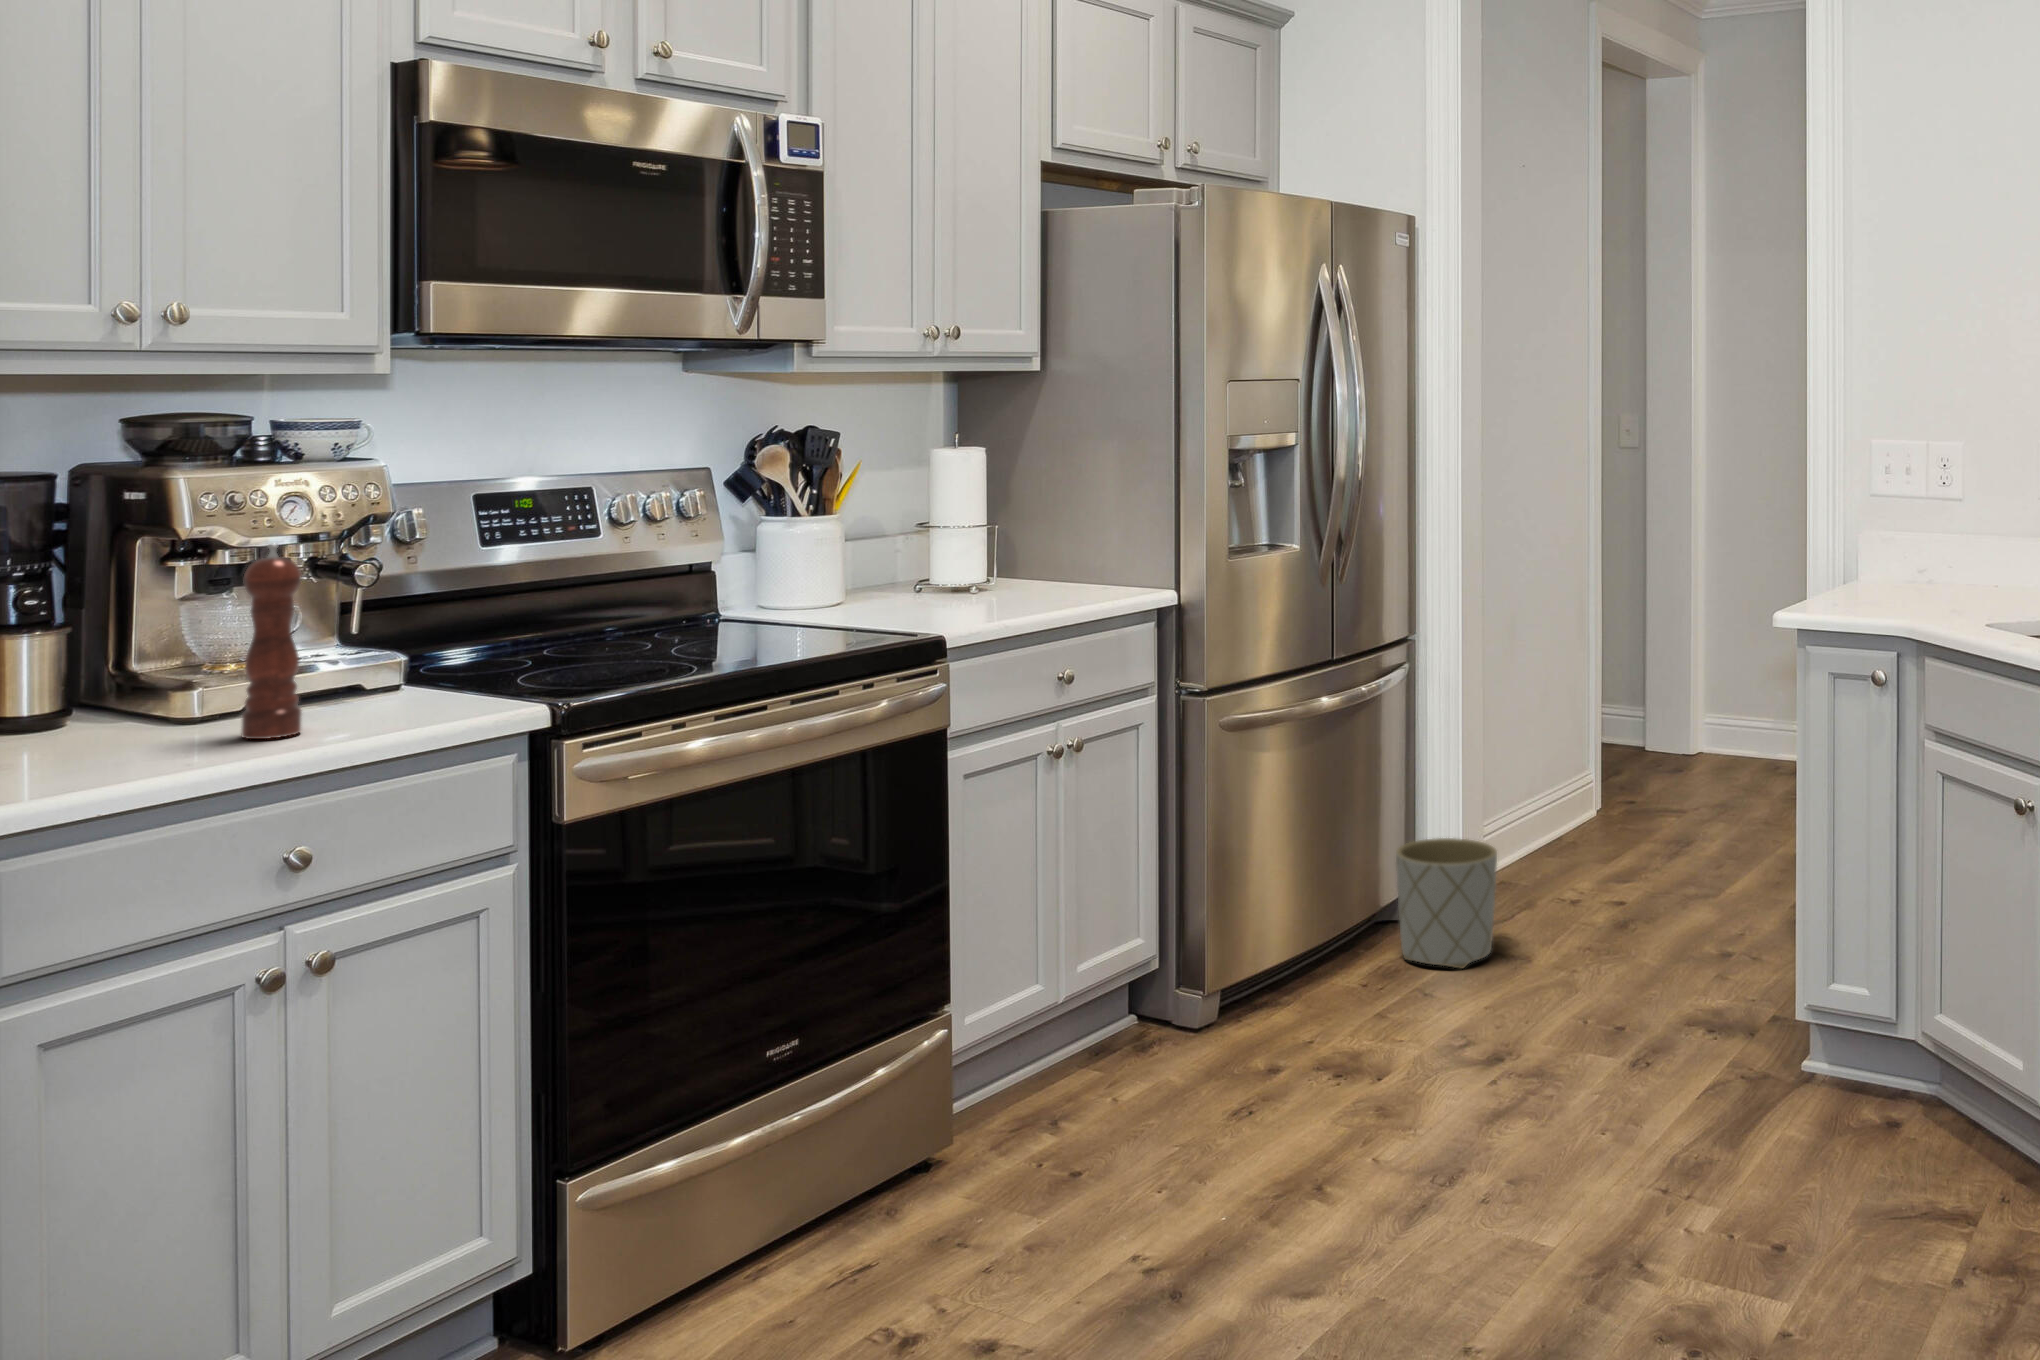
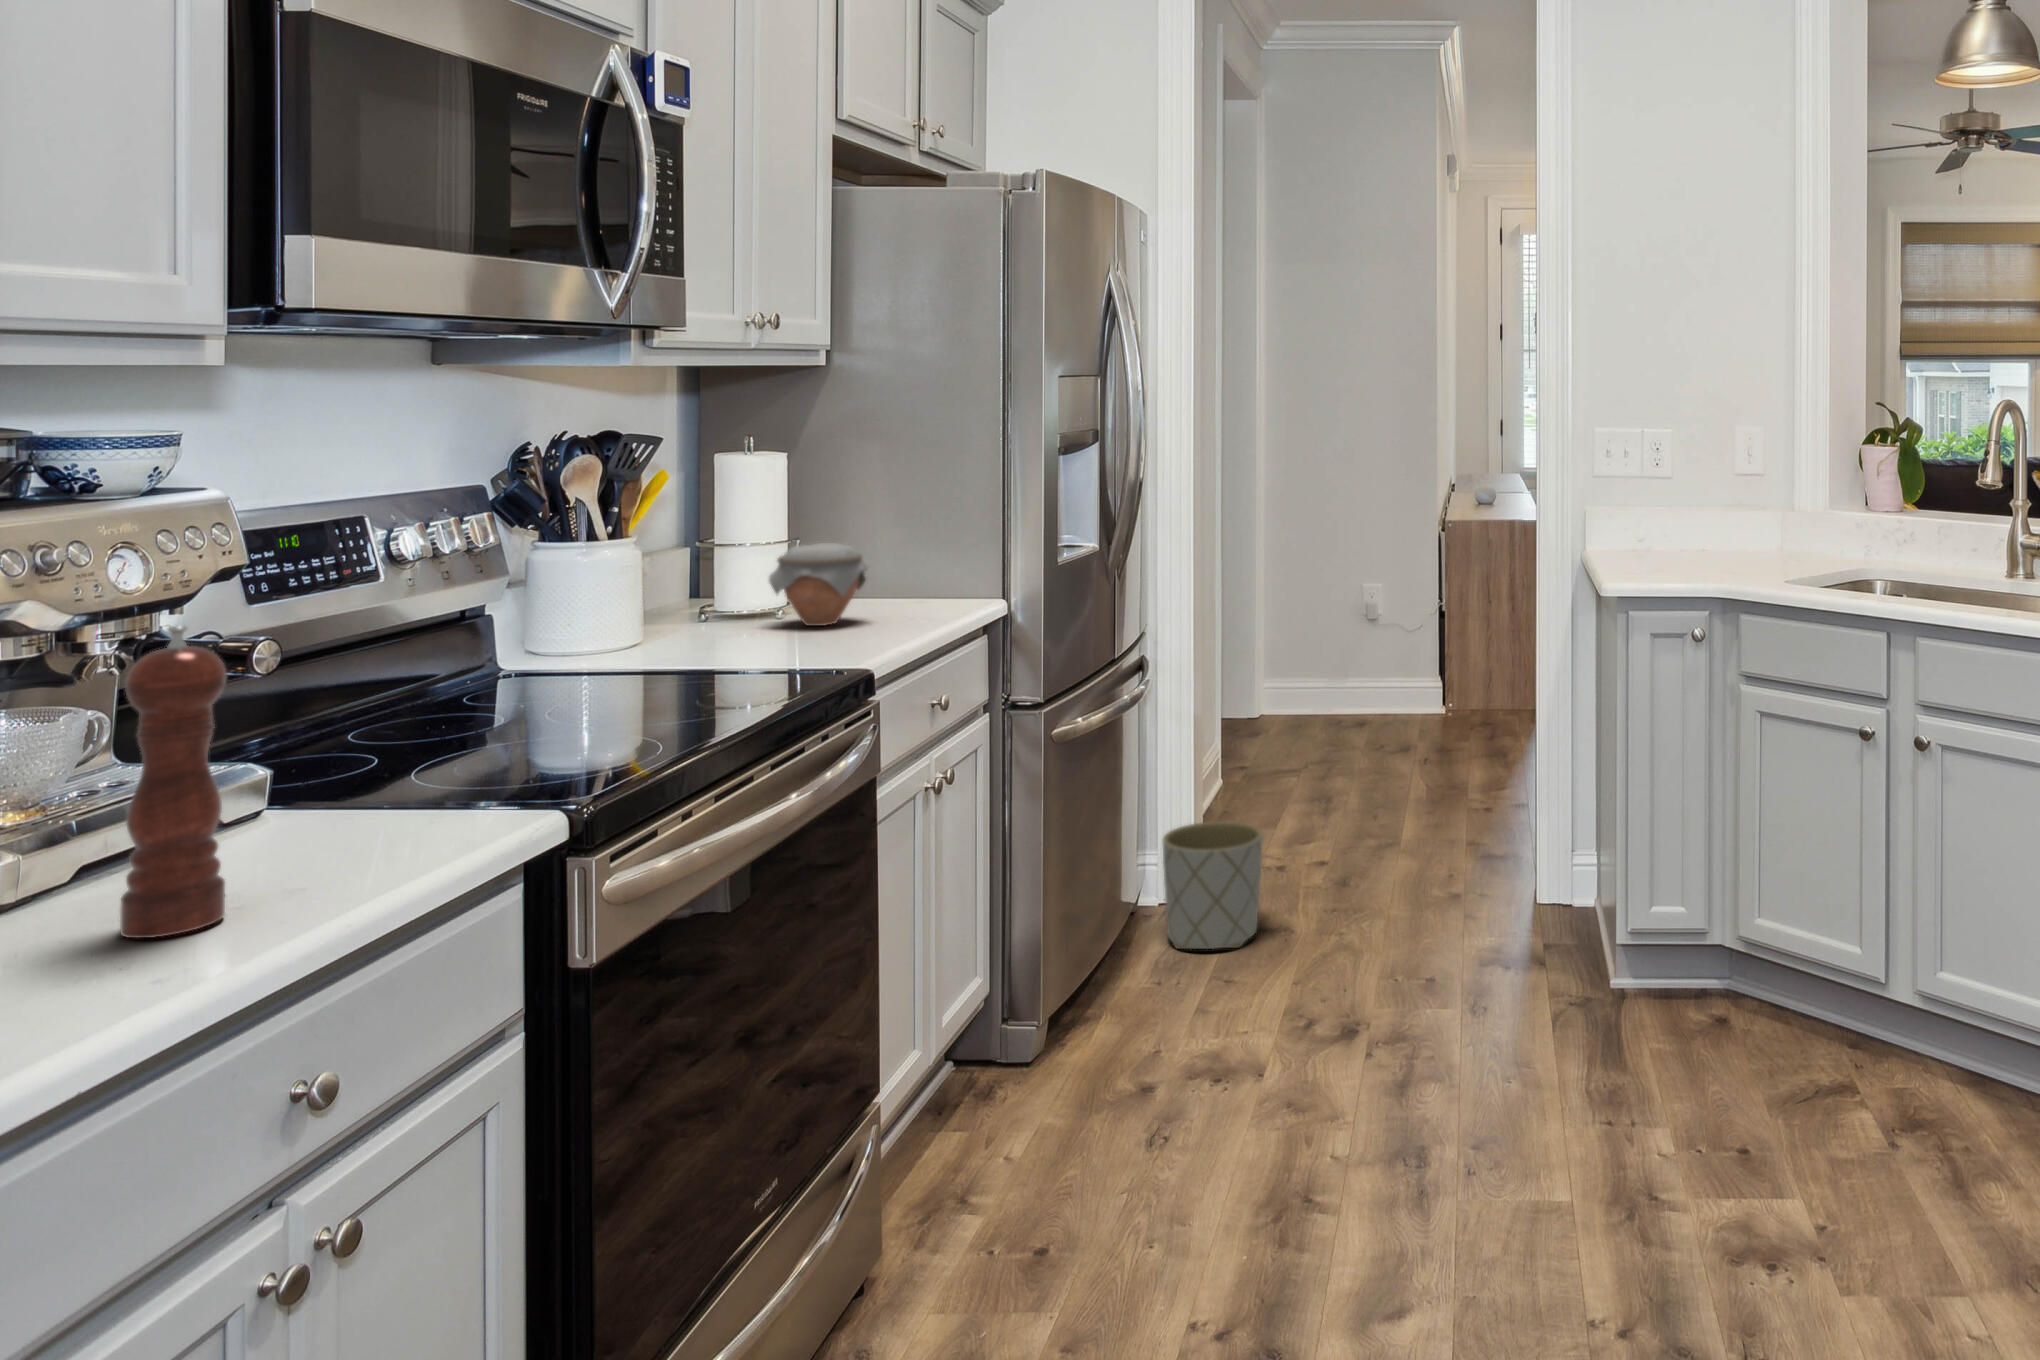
jar: none [950,528,1034,600] -> present [769,543,868,626]

